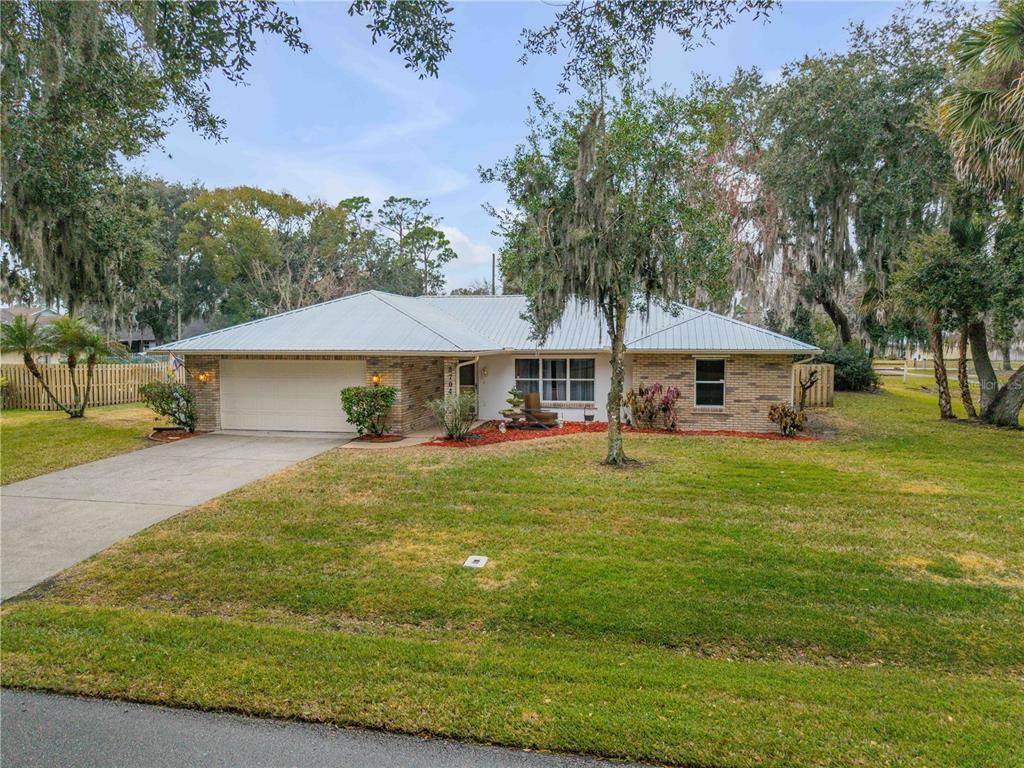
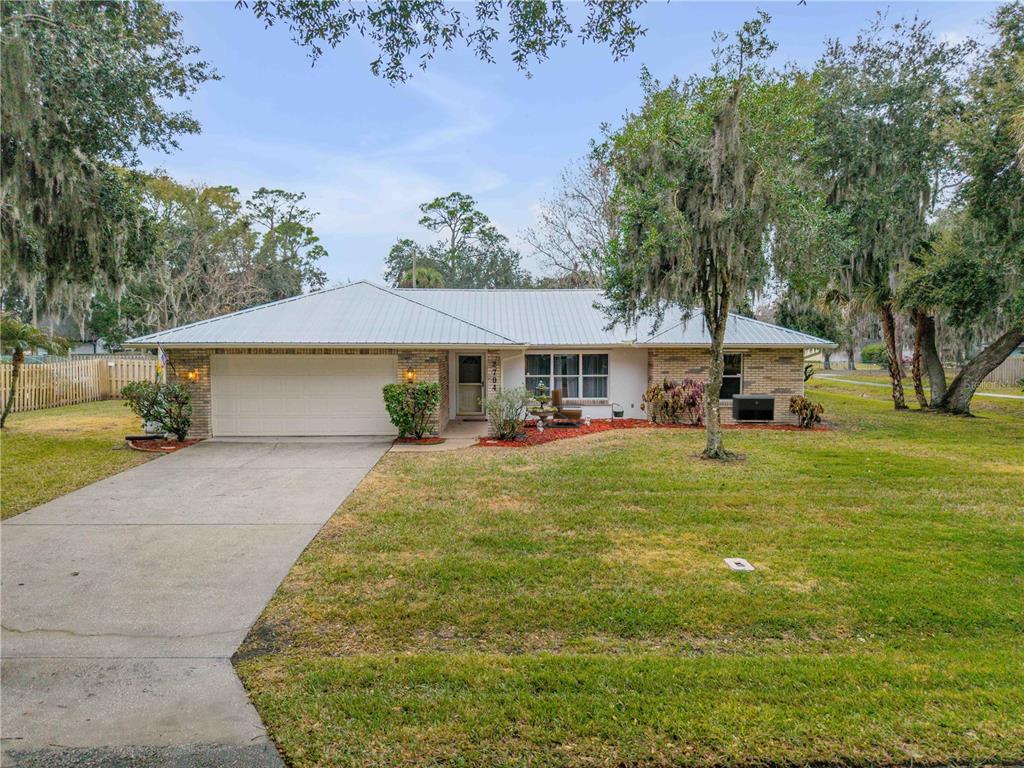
storage bench: none [714,400,756,431] -> present [732,394,775,423]

